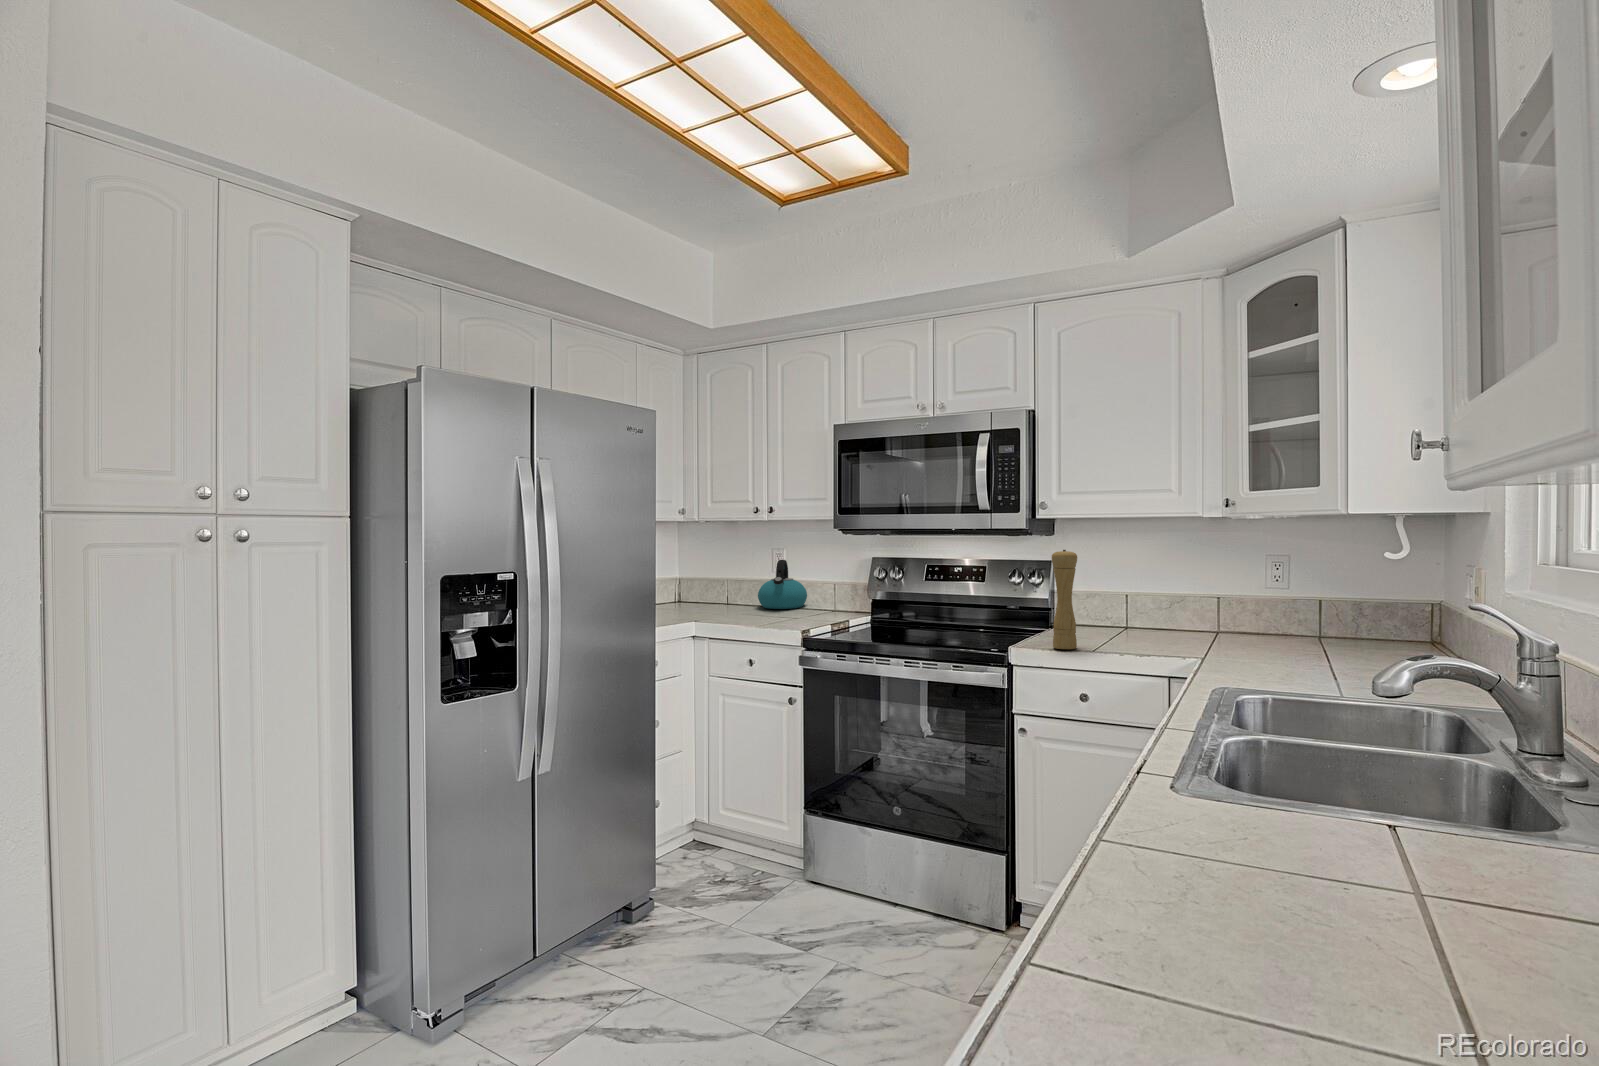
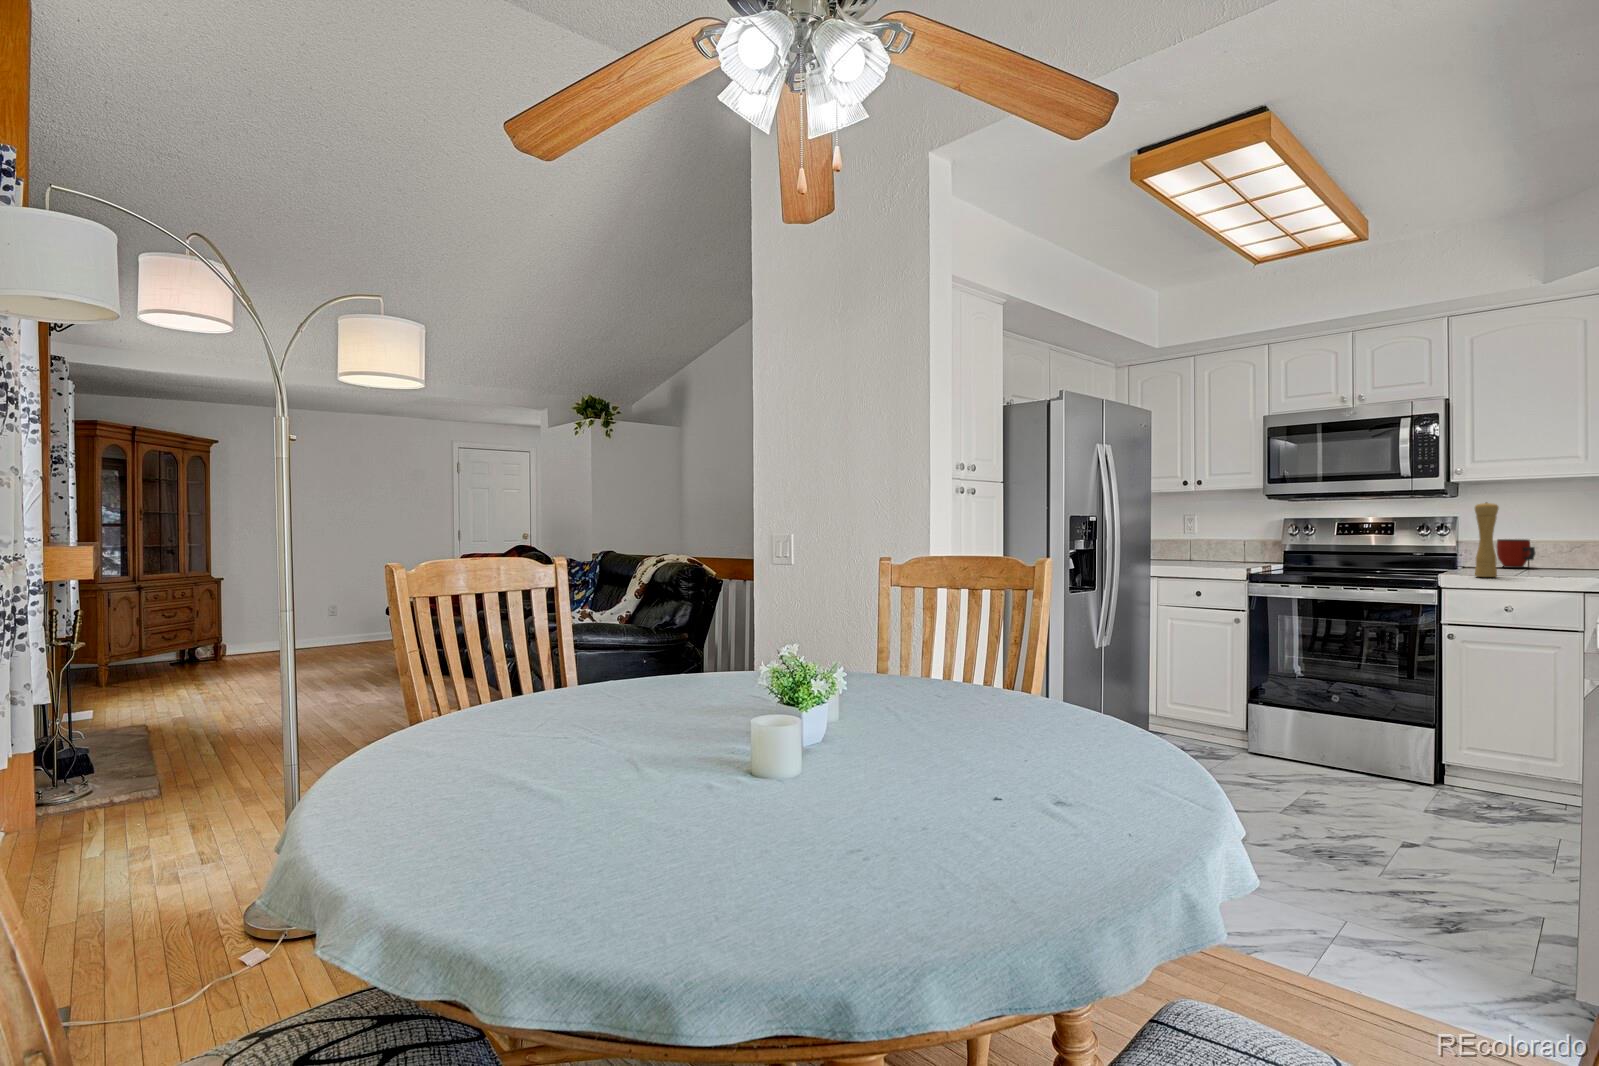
kettle: present [758,560,807,609] -> none [1176,522,1218,560]
mug: none [1088,589,1127,627] -> present [1497,539,1535,568]

